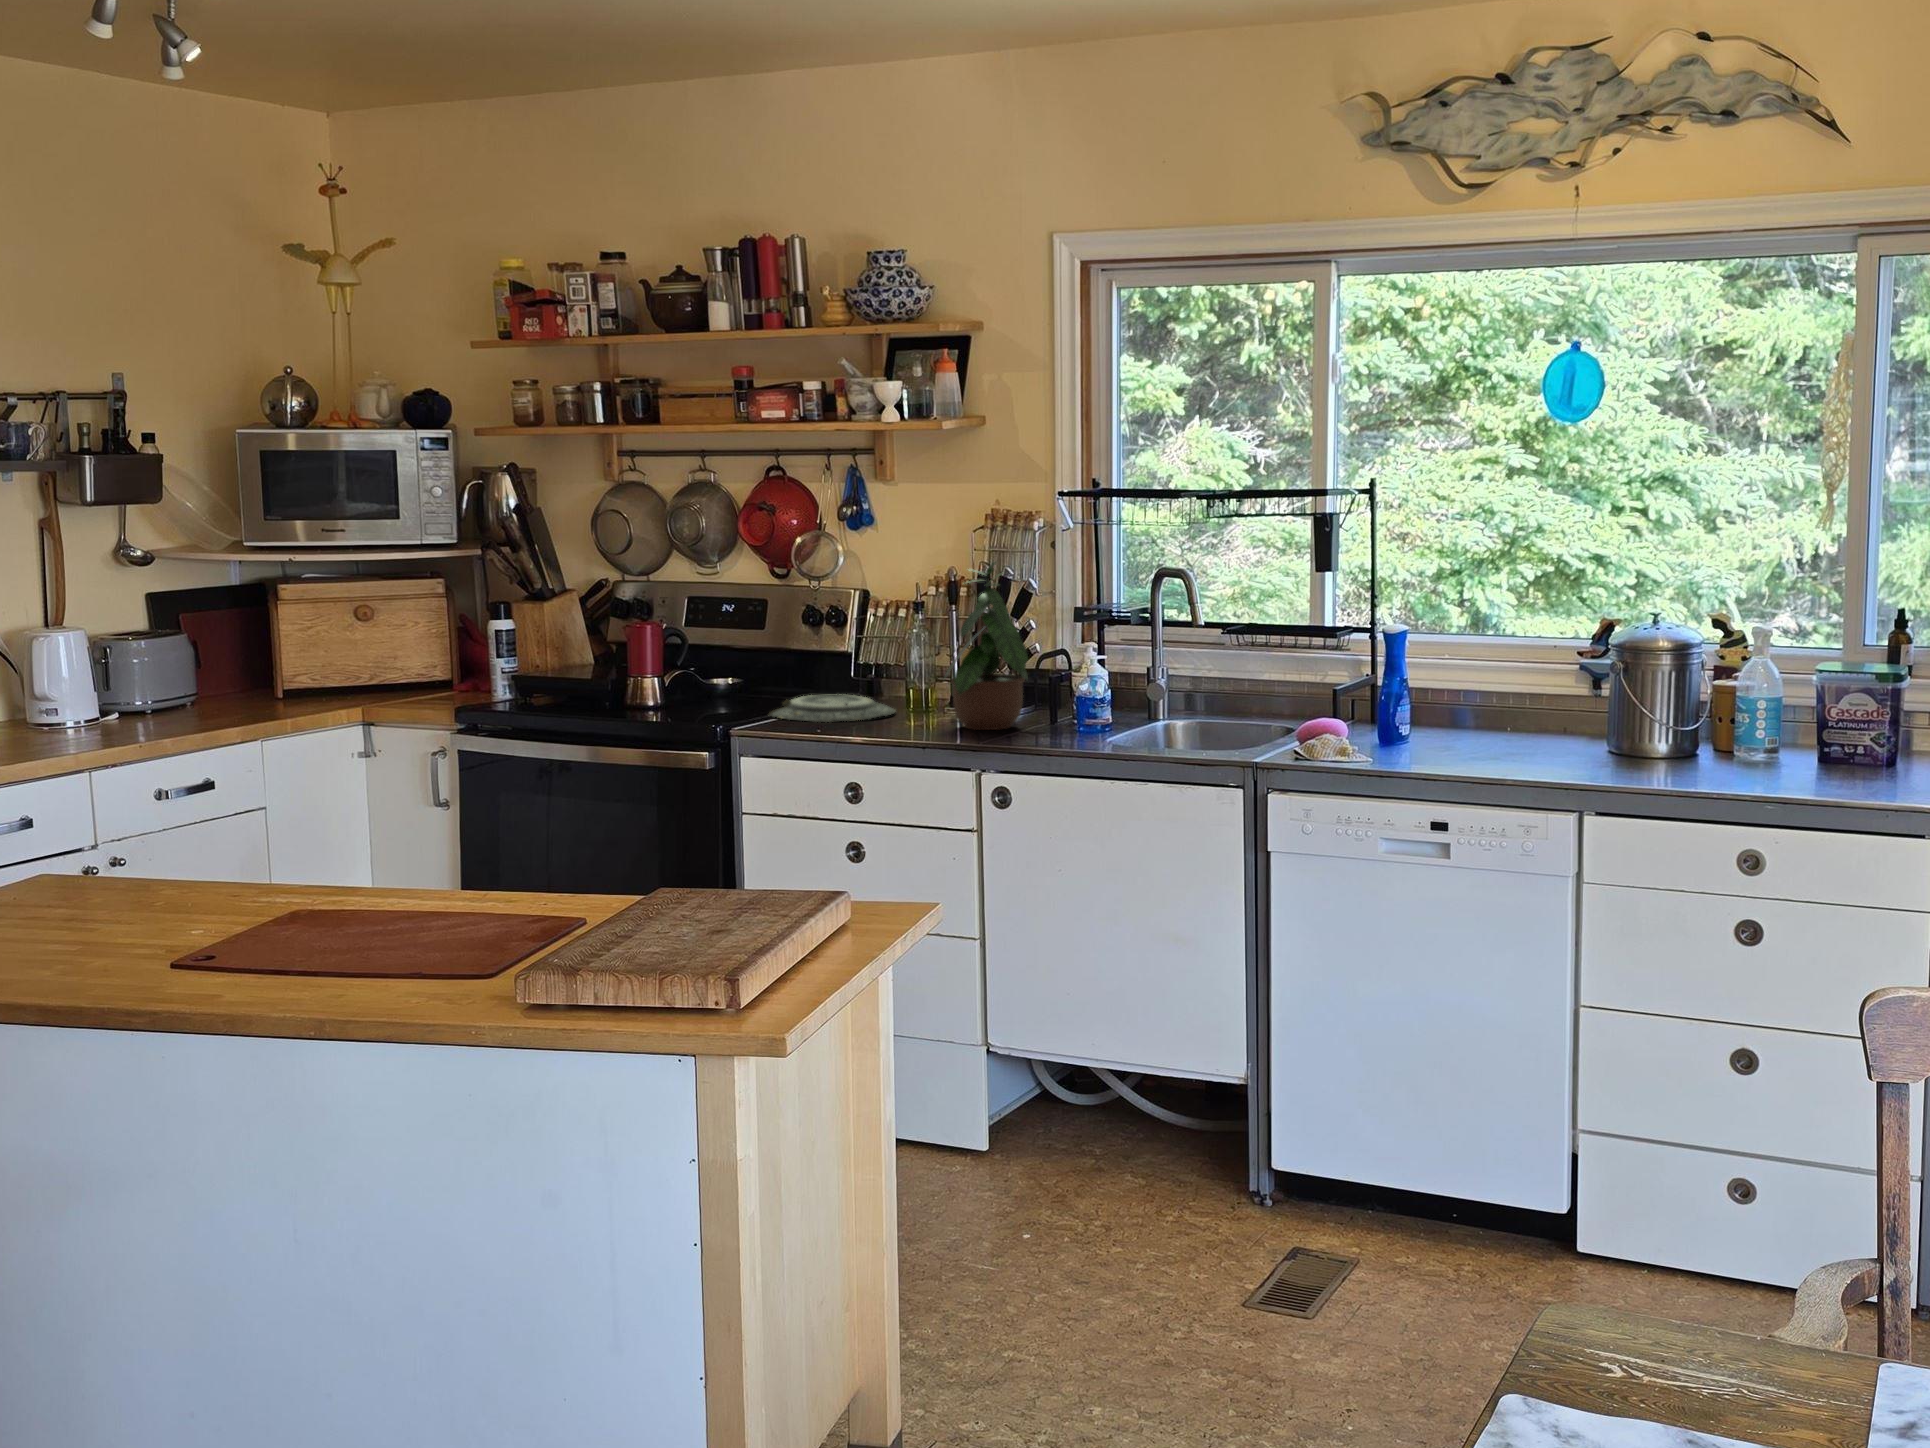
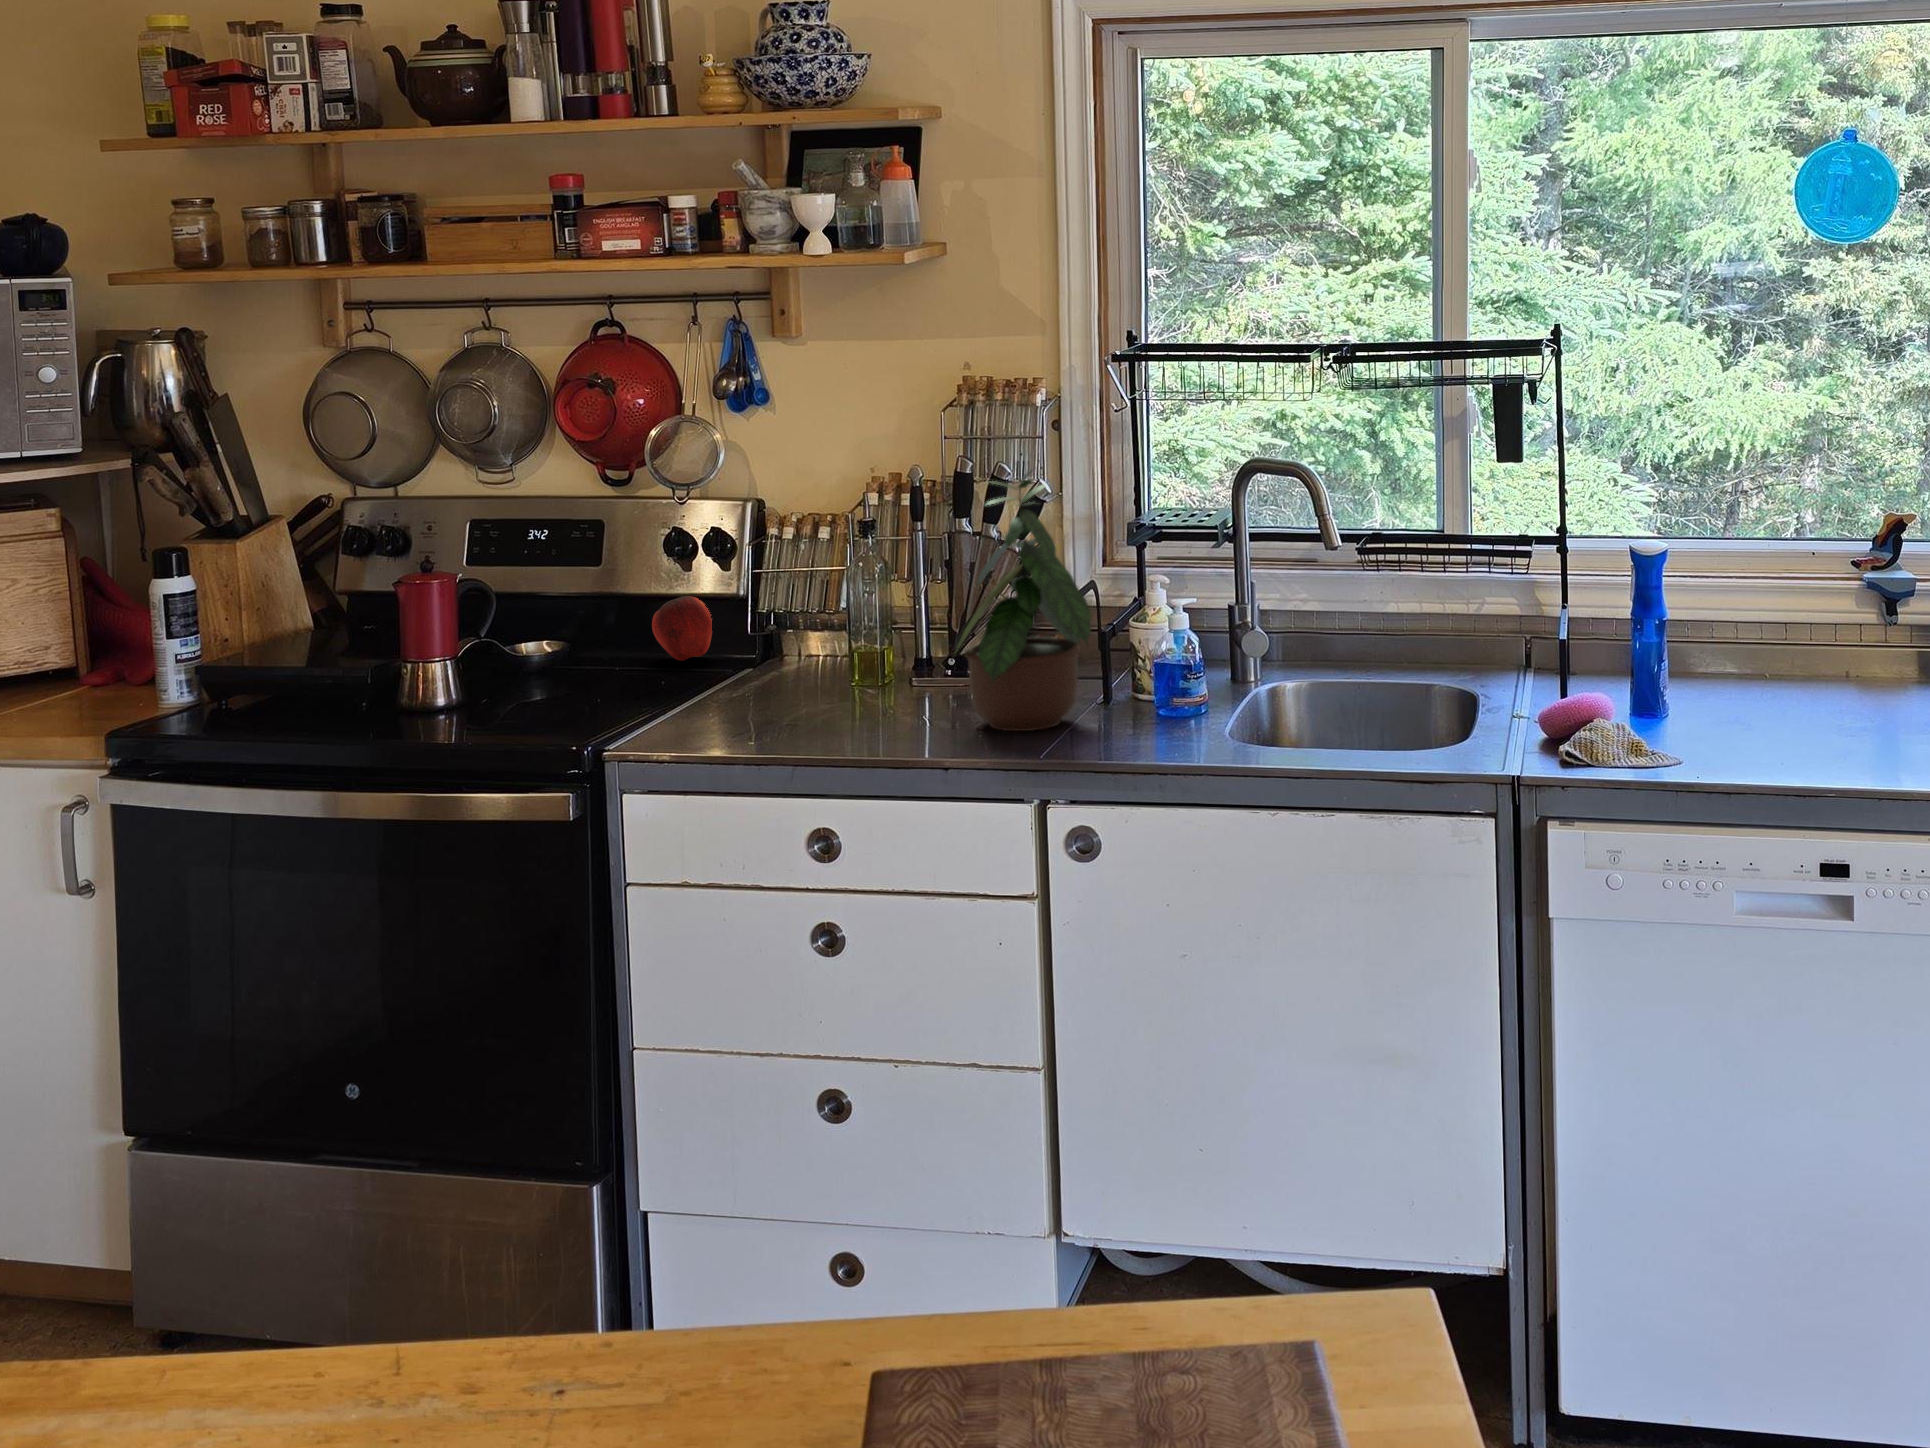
apple: none [793,649,832,692] -> present [652,596,712,661]
plate: present [768,695,895,722] -> none [658,674,856,731]

